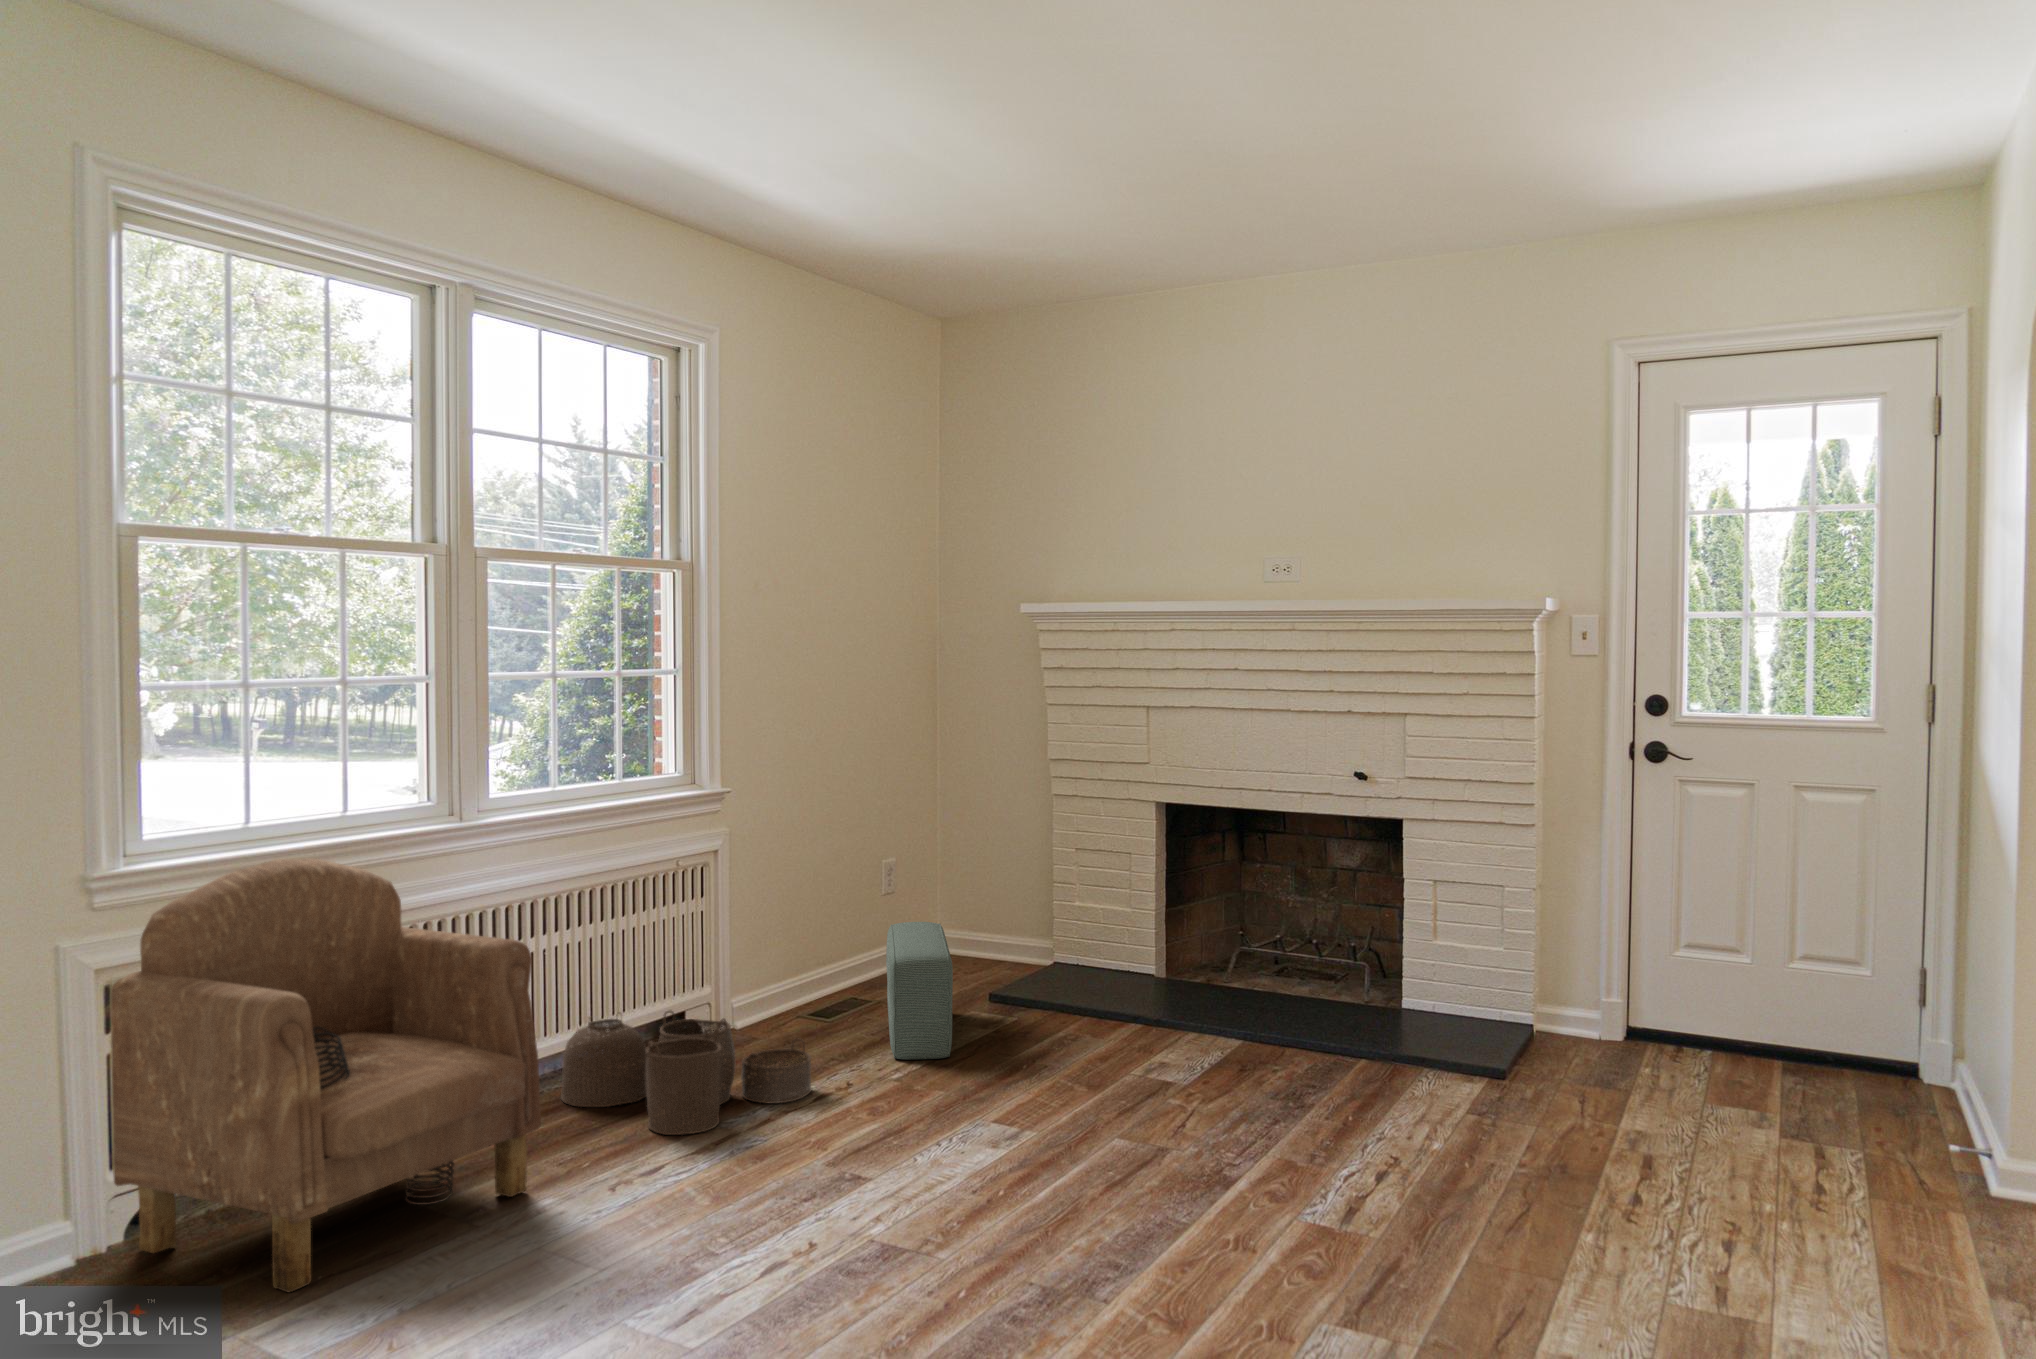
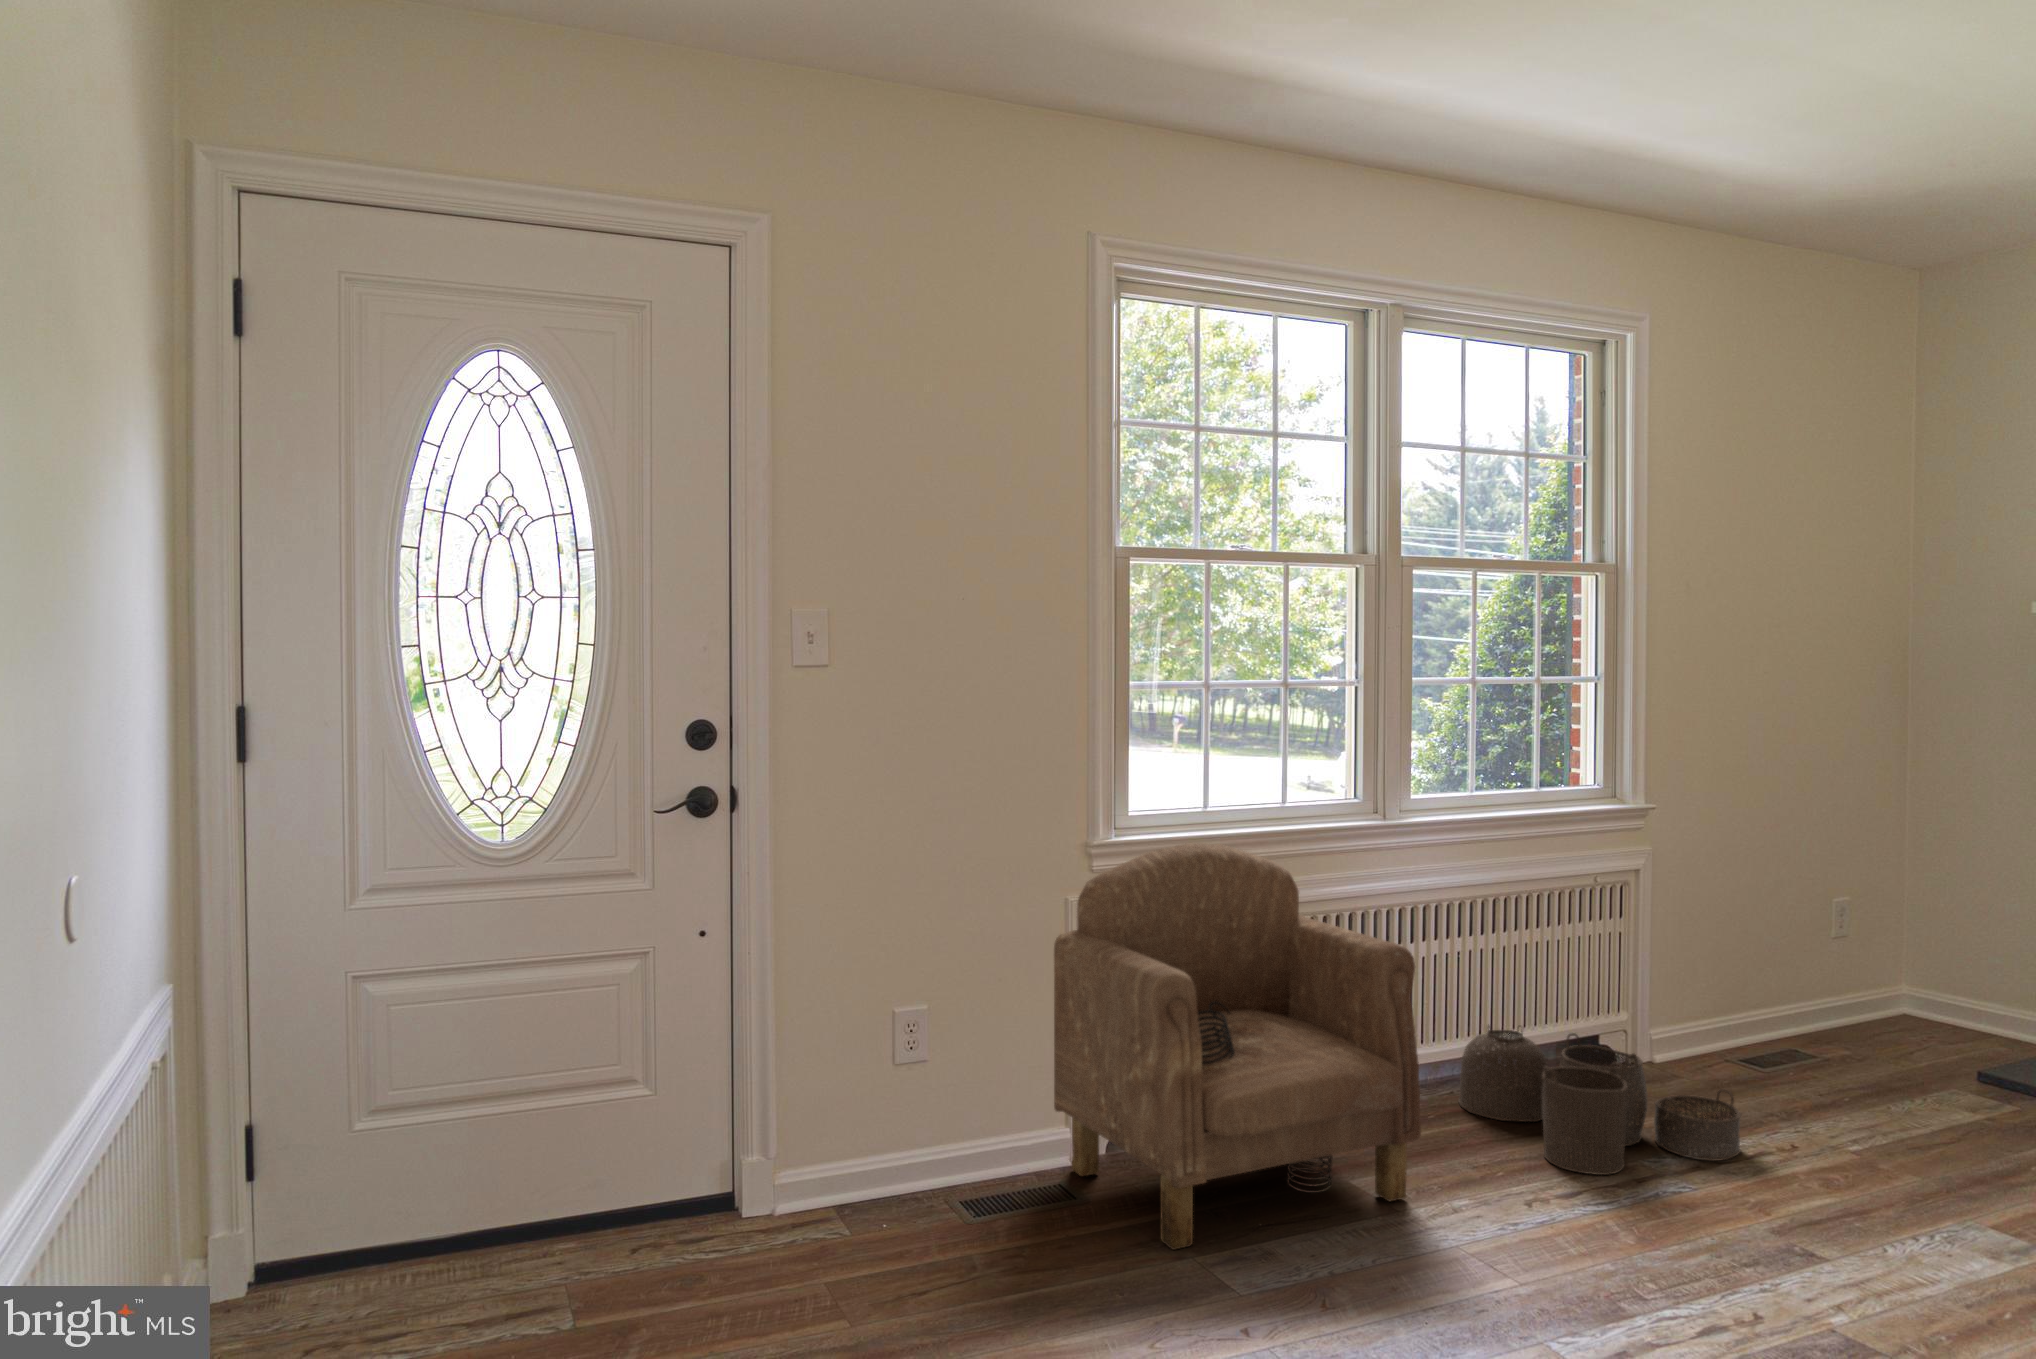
pouf: present [886,922,953,1060] -> none [1847,972,1938,1145]

